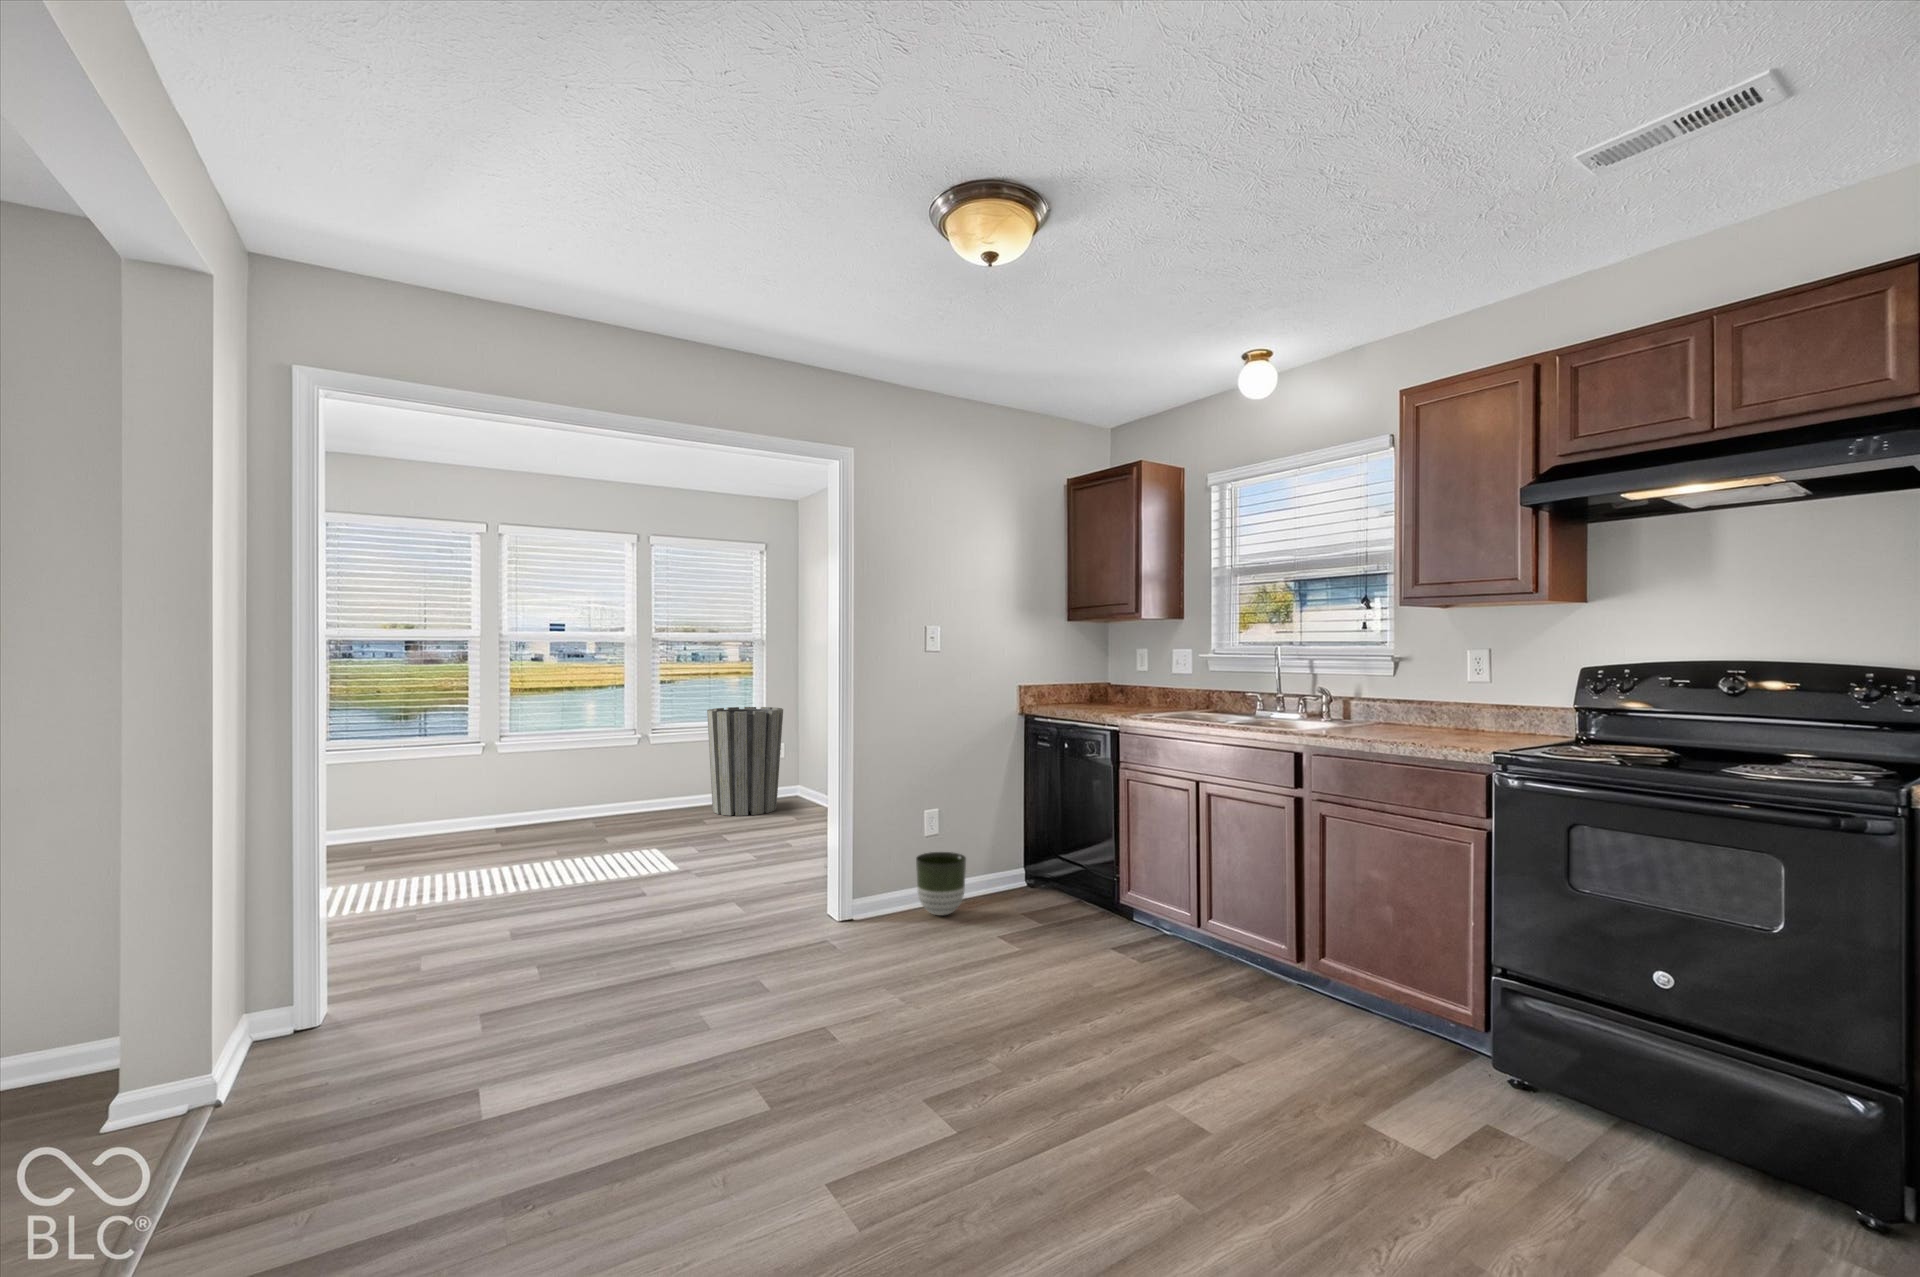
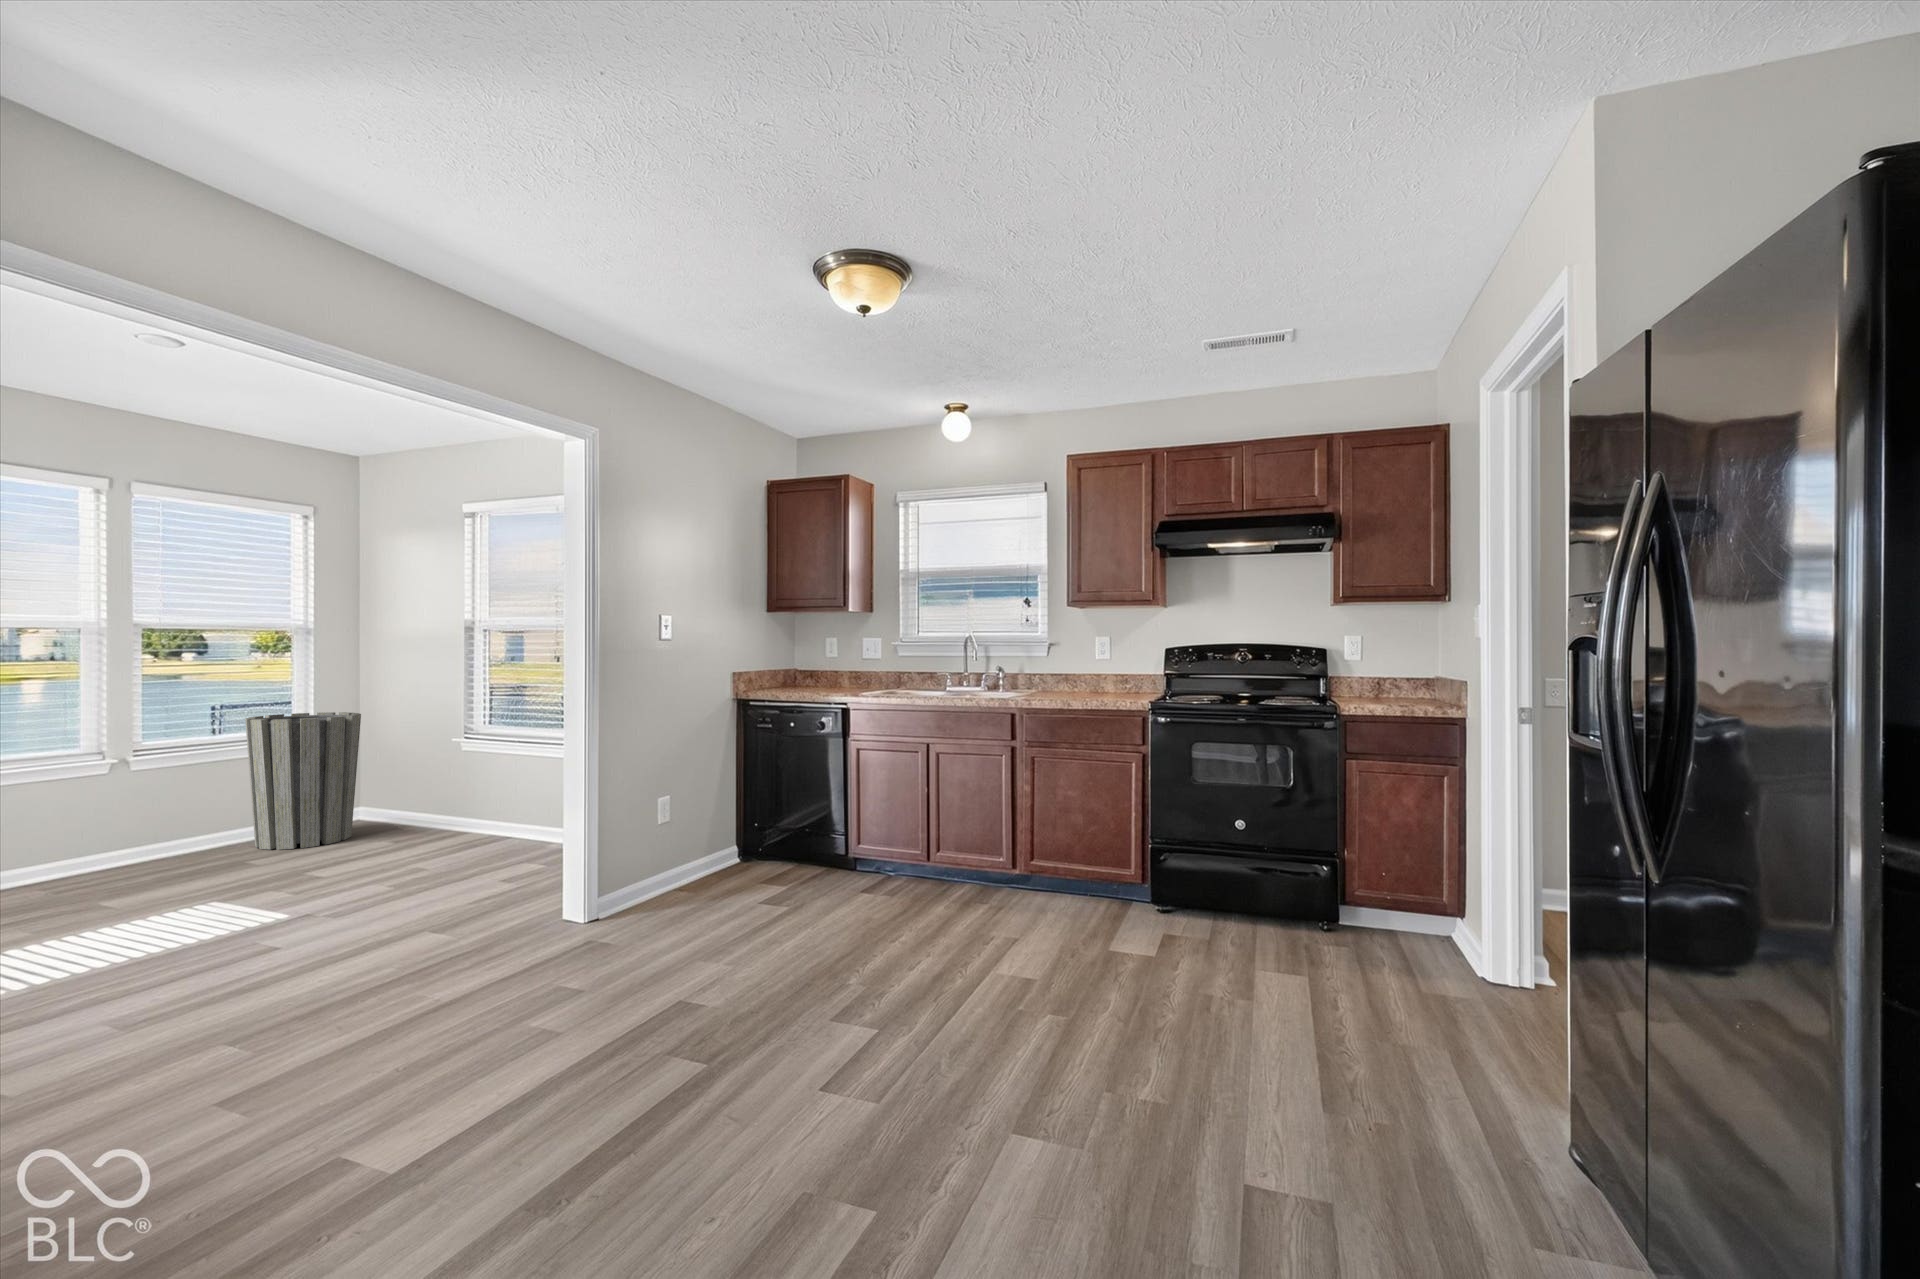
planter: present [916,852,966,915] -> none [663,834,714,894]

